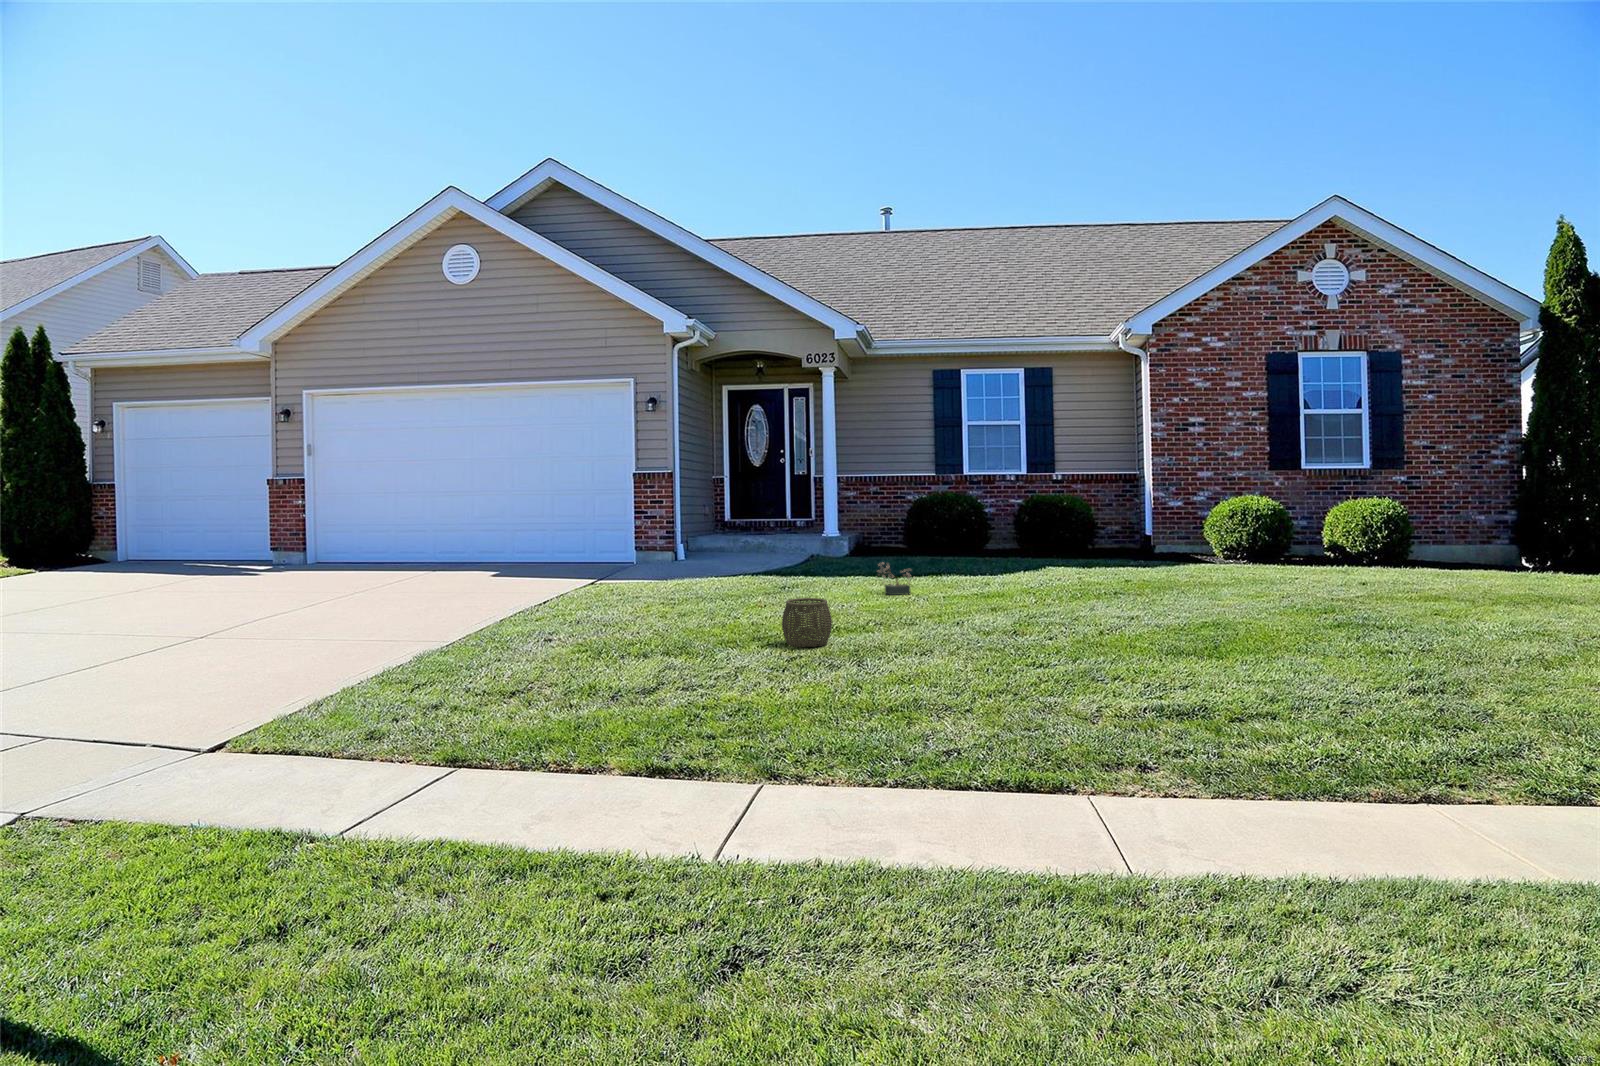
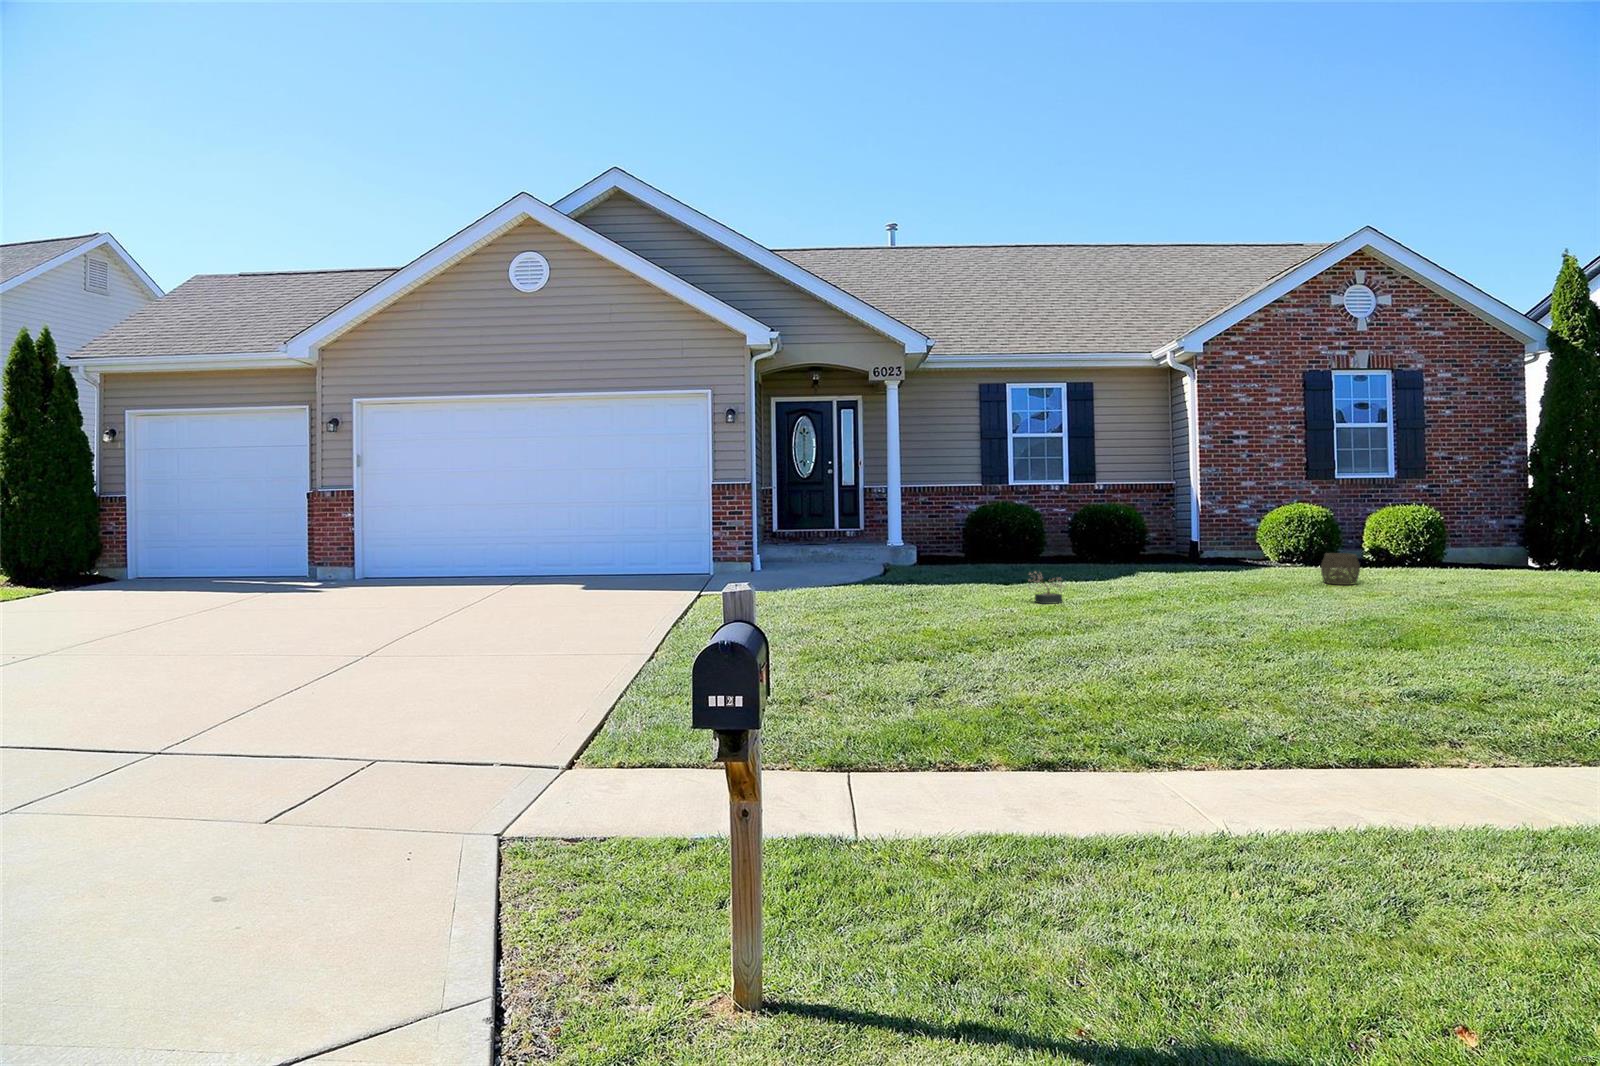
woven basket: present [782,598,832,647] -> present [1321,553,1360,585]

